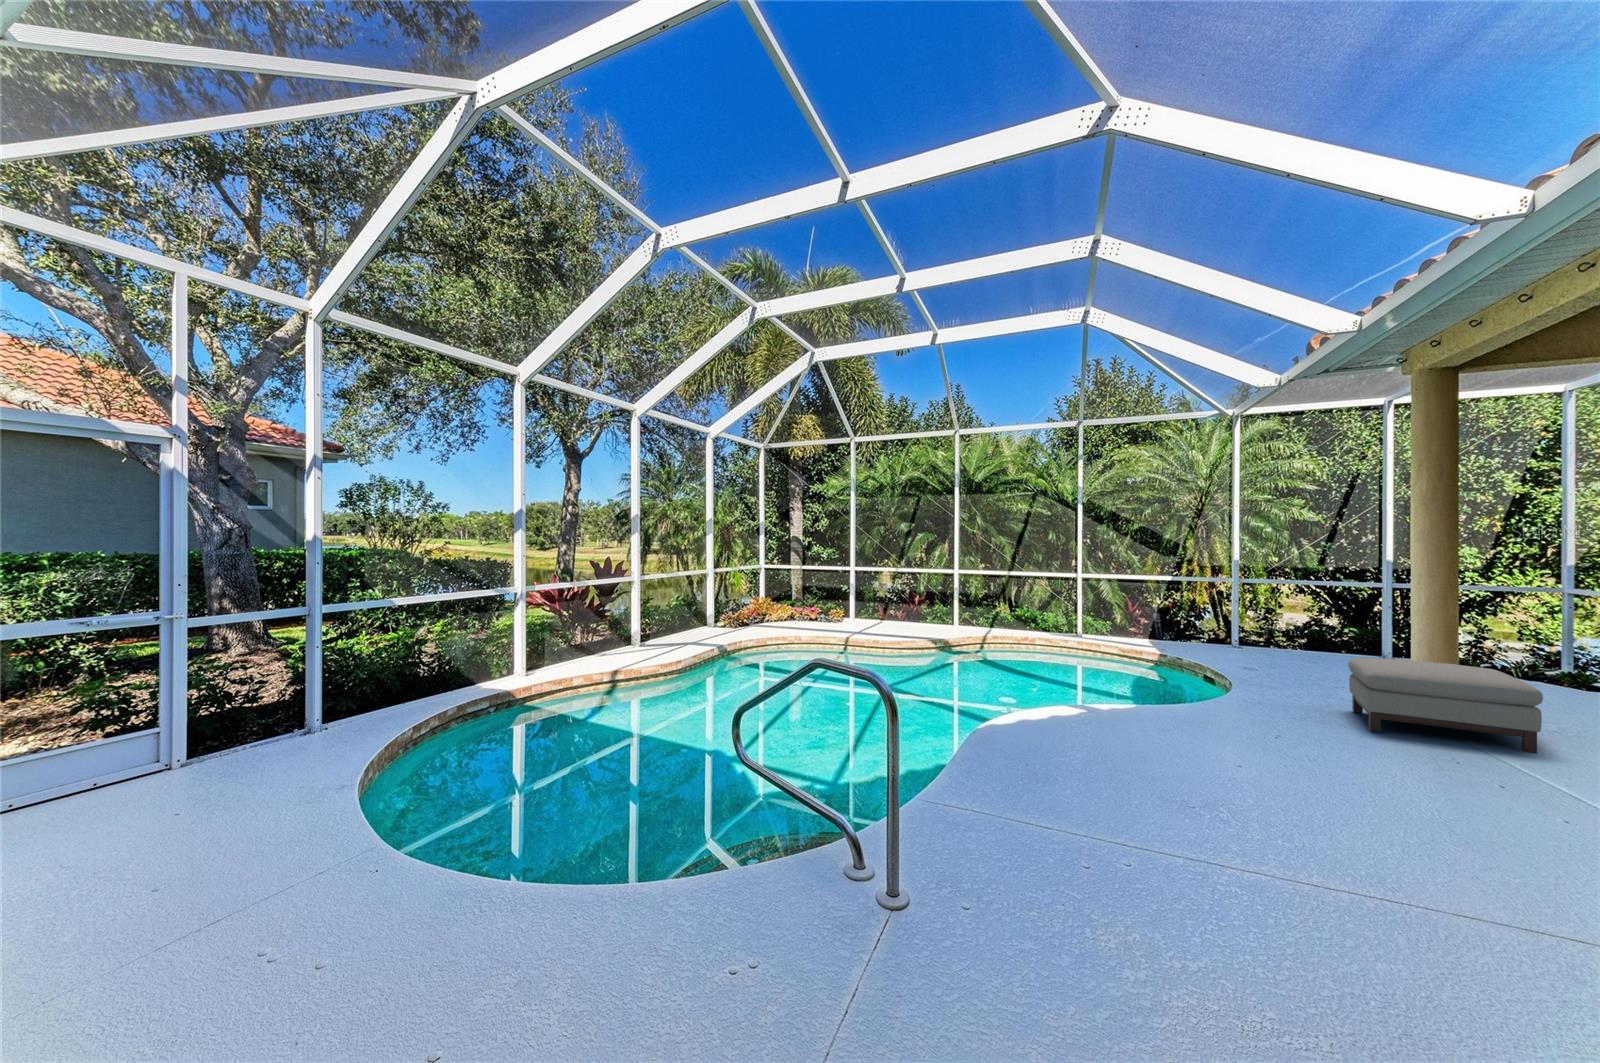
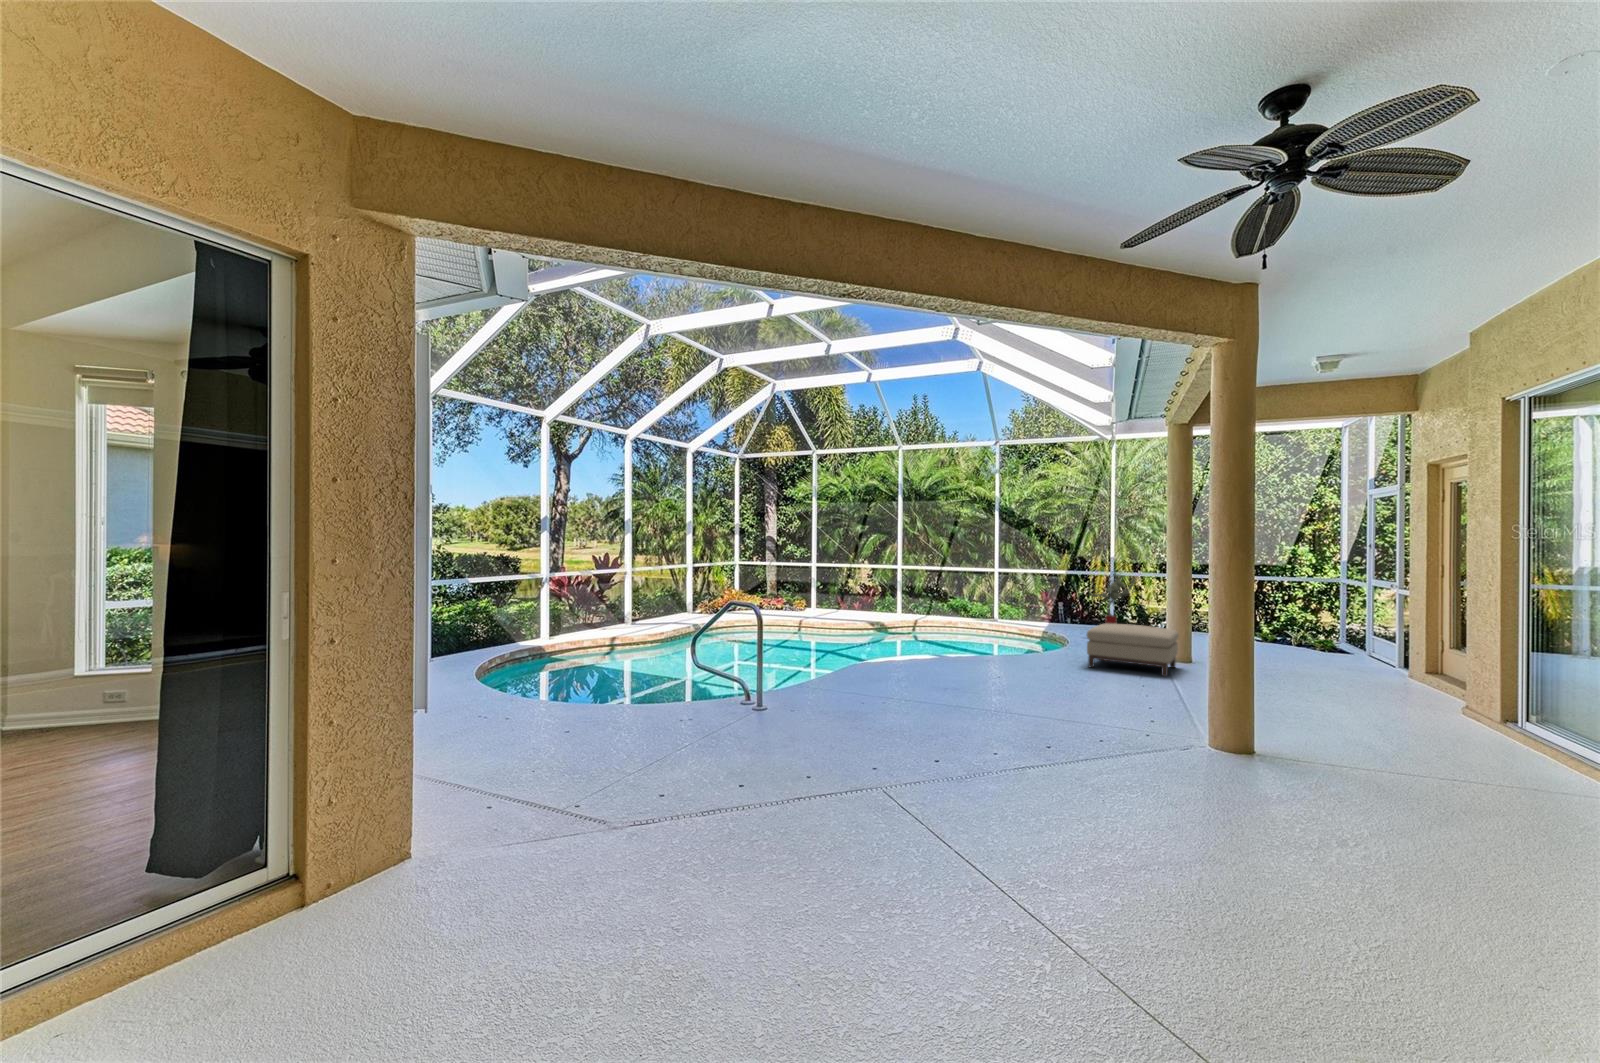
potted tree: none [1206,574,1276,644] -> present [1091,572,1135,624]

